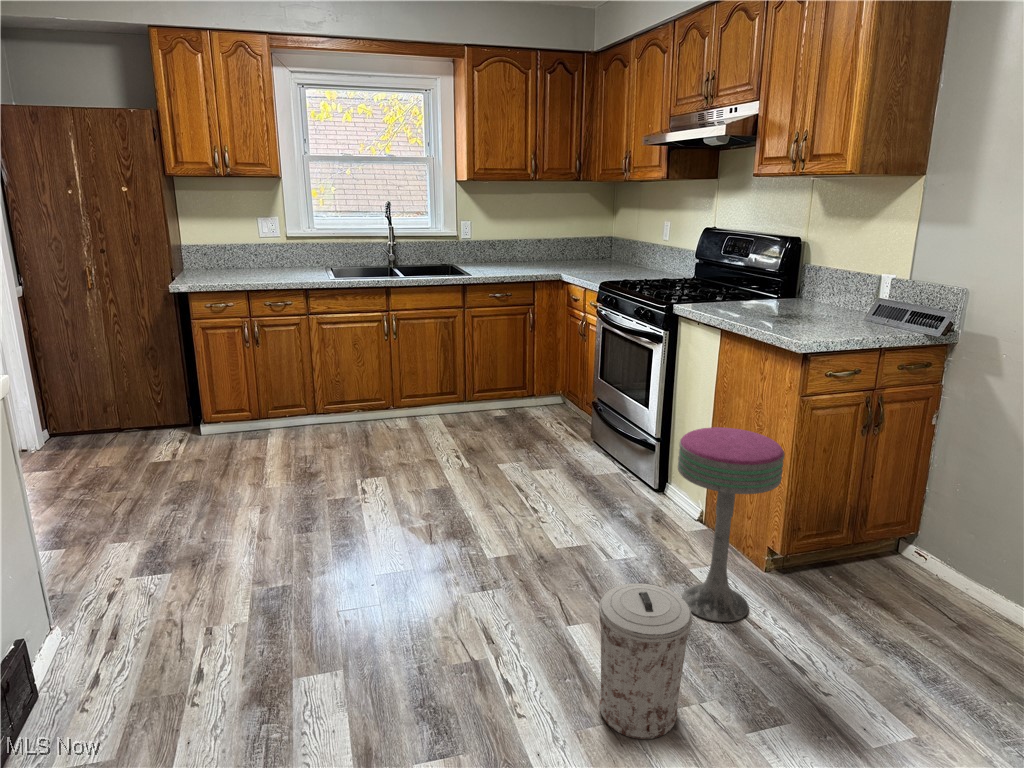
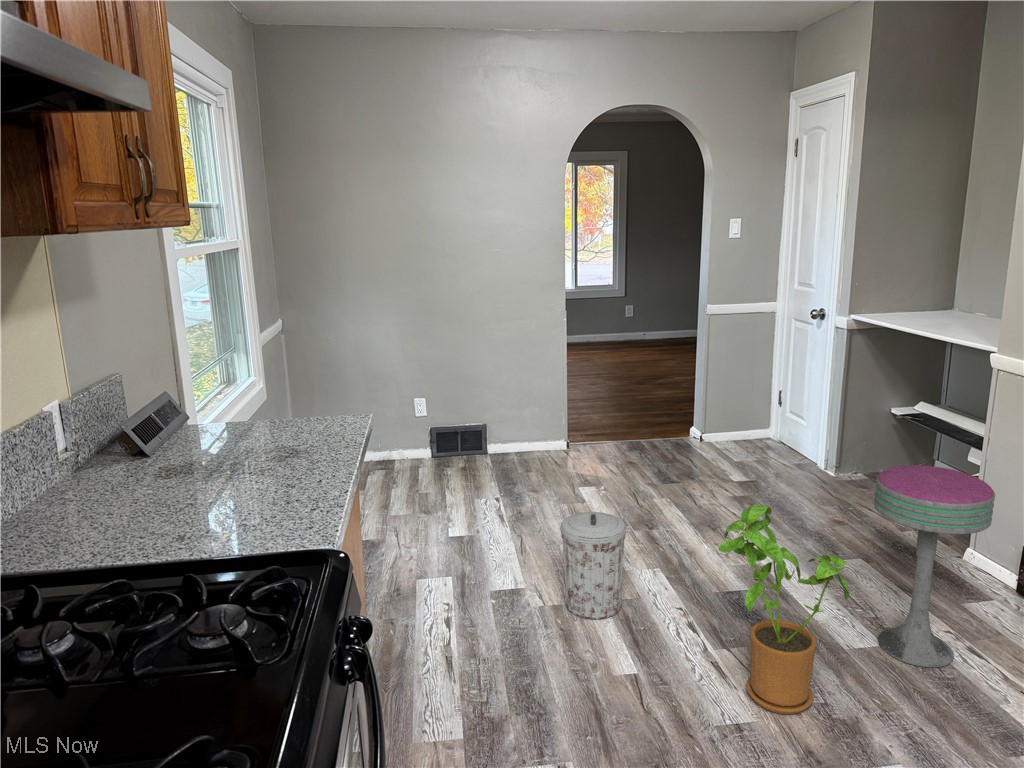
bar stool: present [678,427,785,622] -> present [874,465,995,668]
house plant: none [395,442,504,627] -> present [719,504,850,714]

